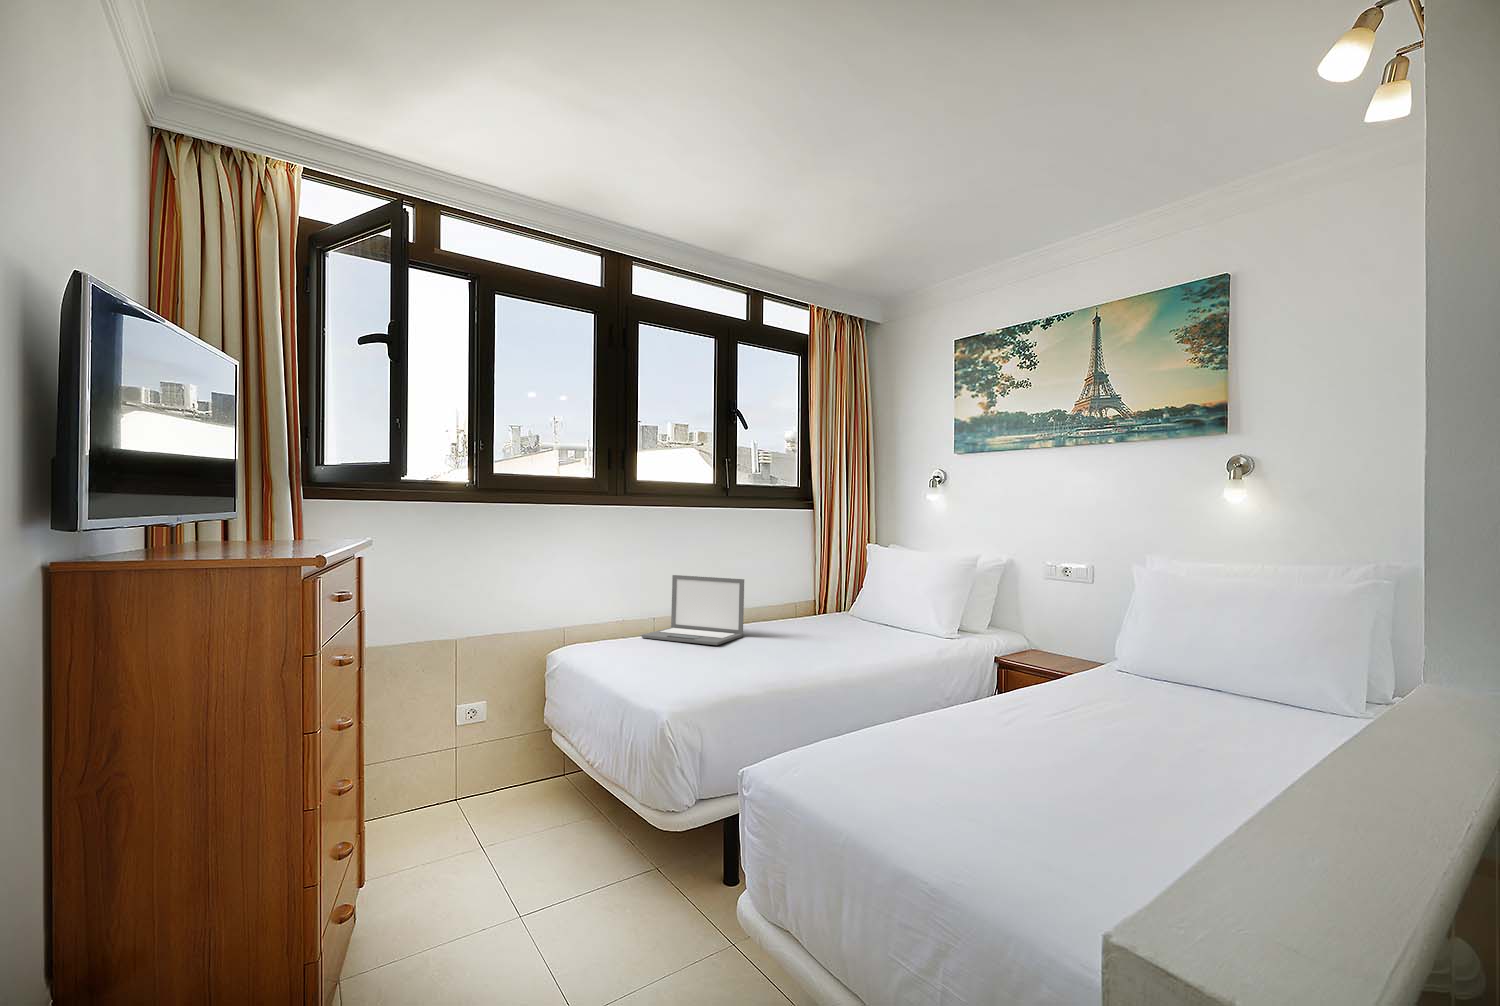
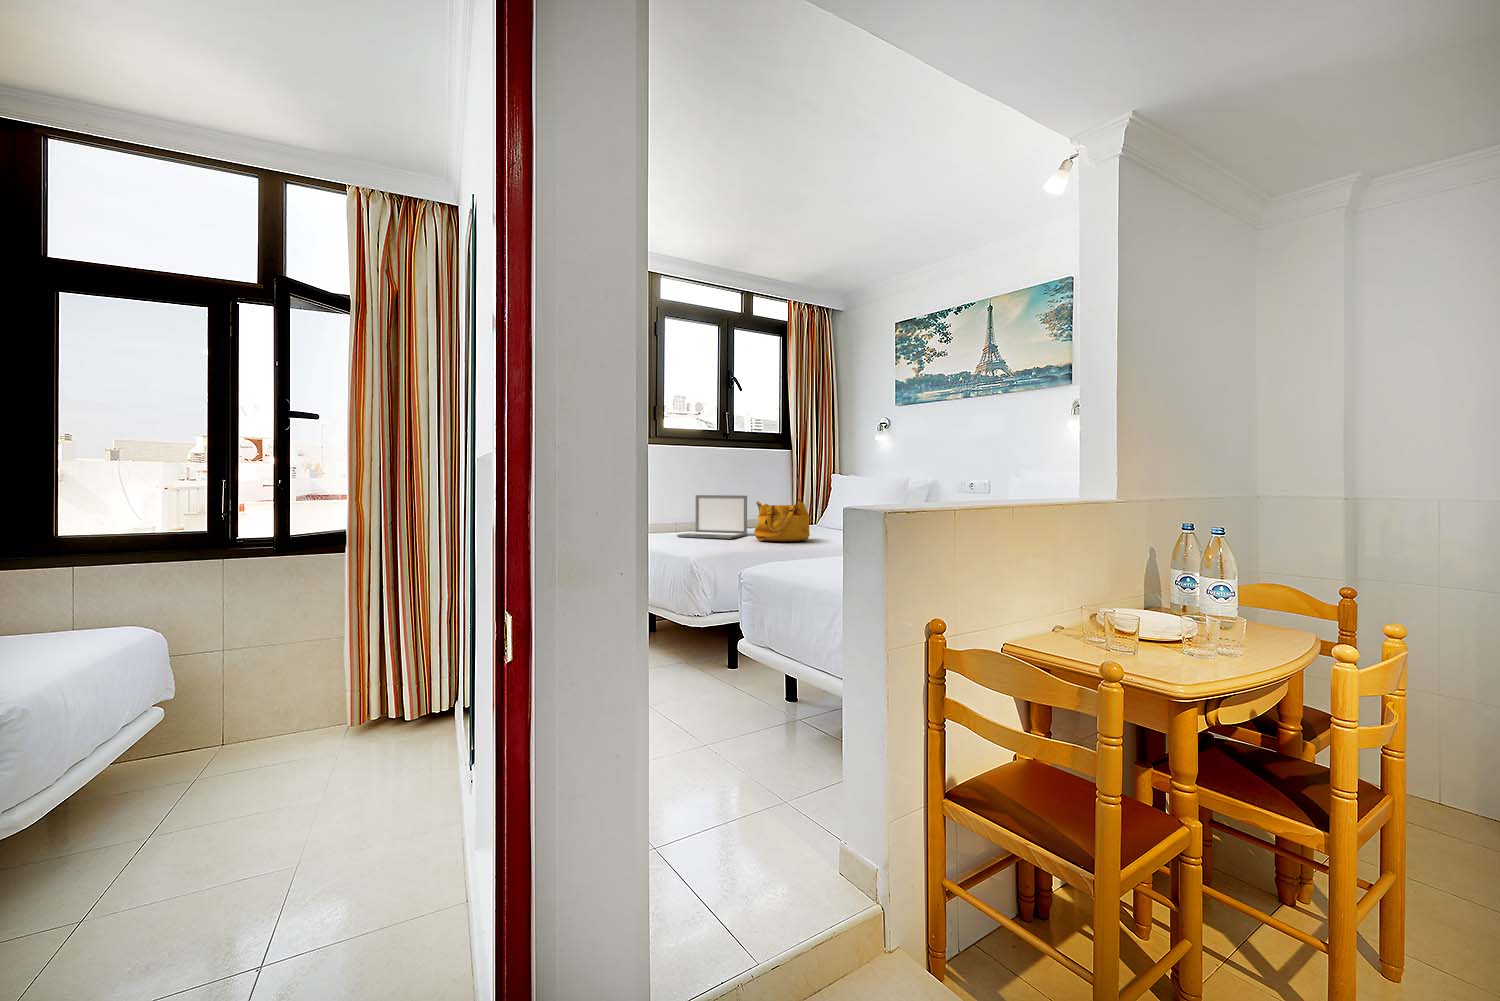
handbag: none [751,590,832,655] -> present [754,499,810,541]

